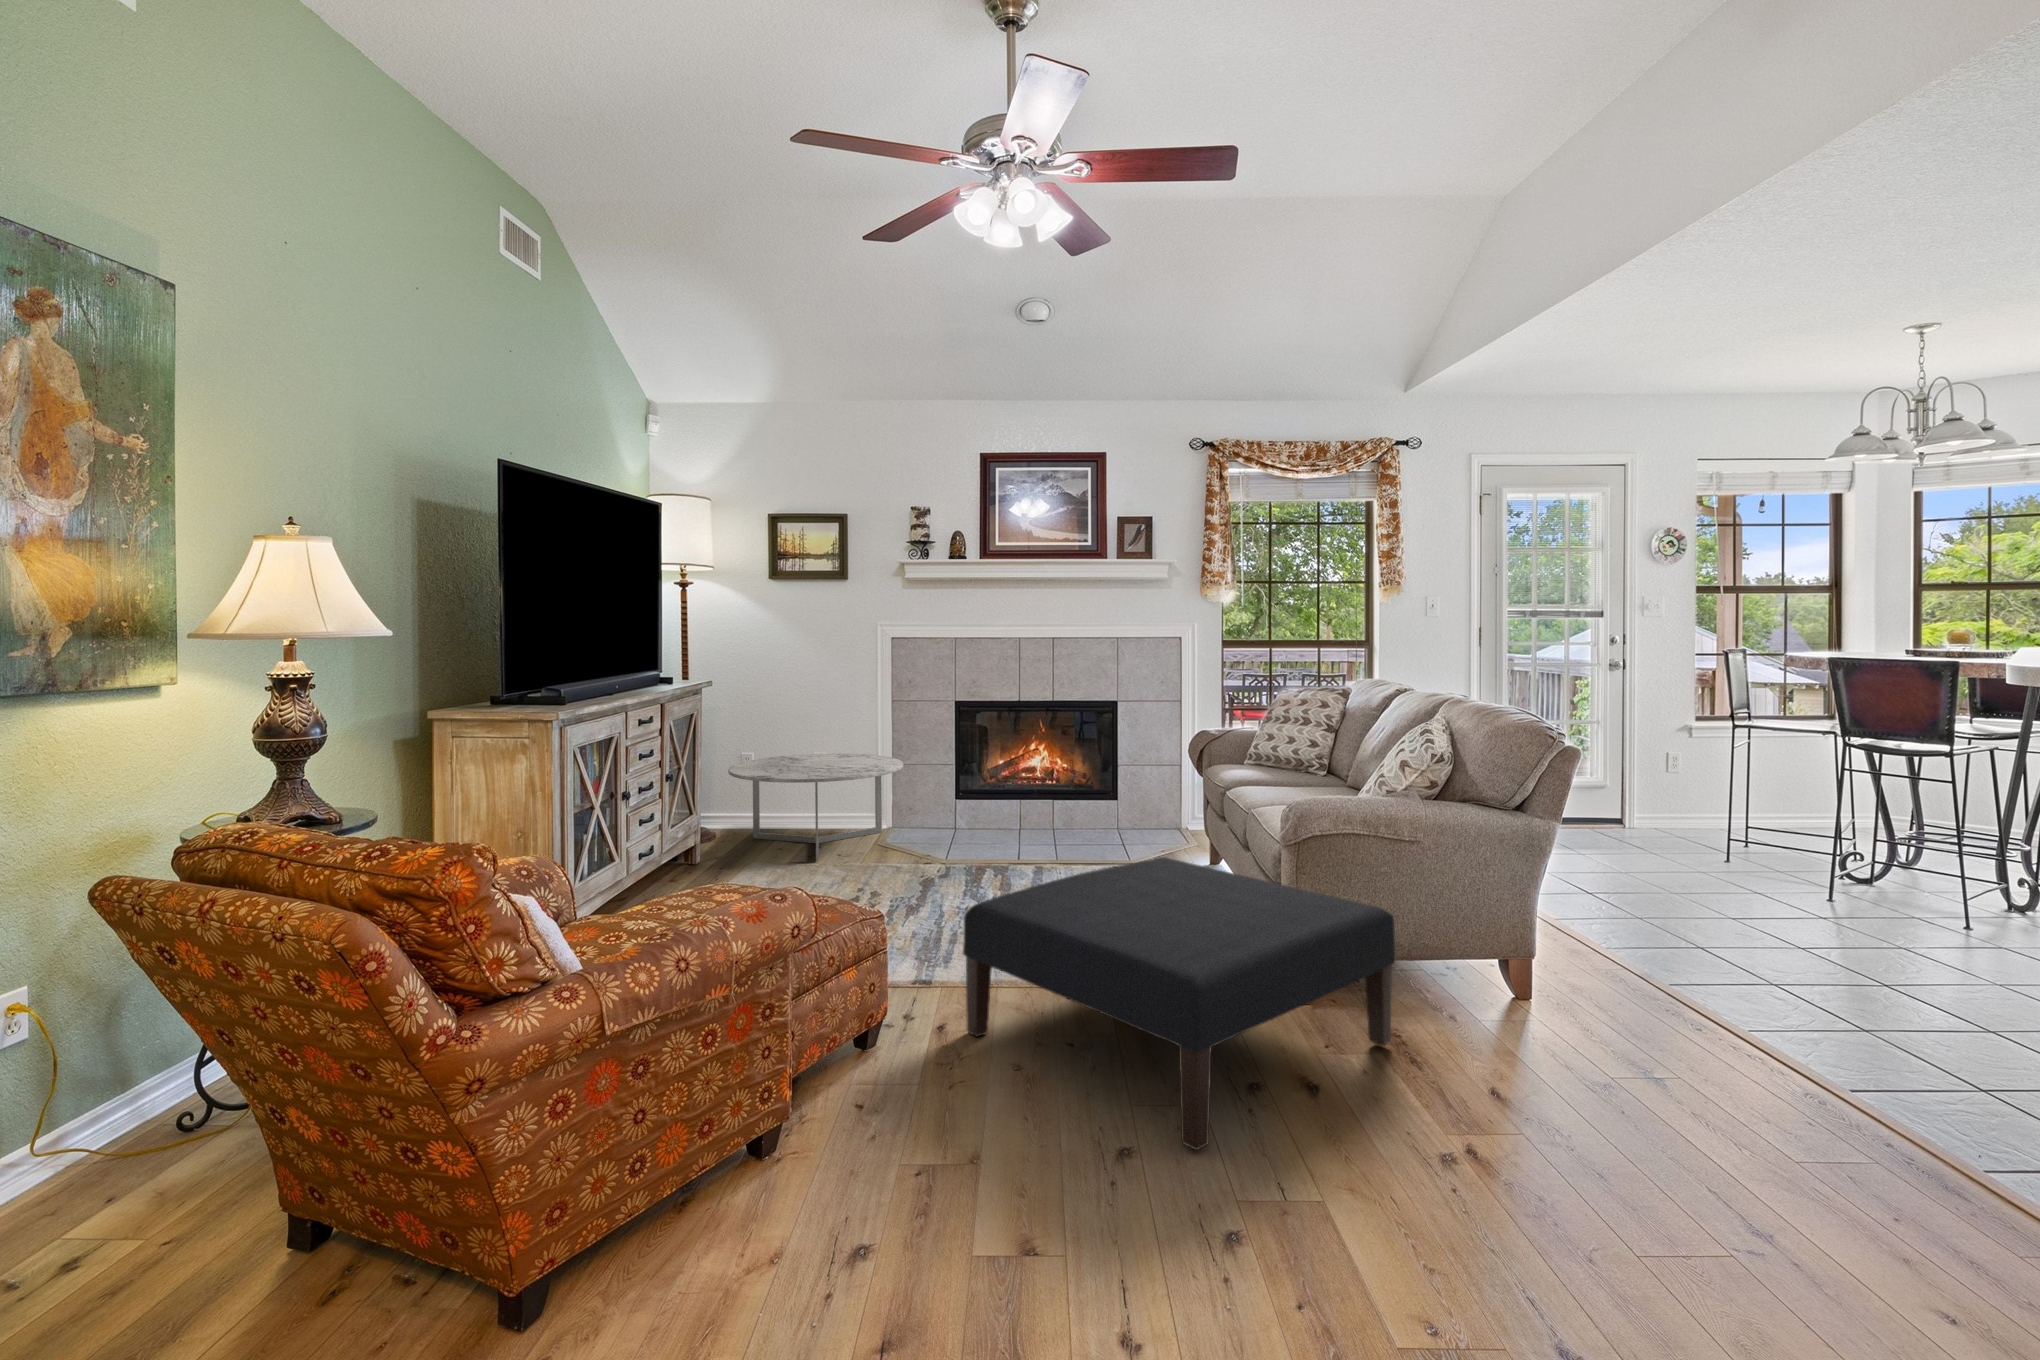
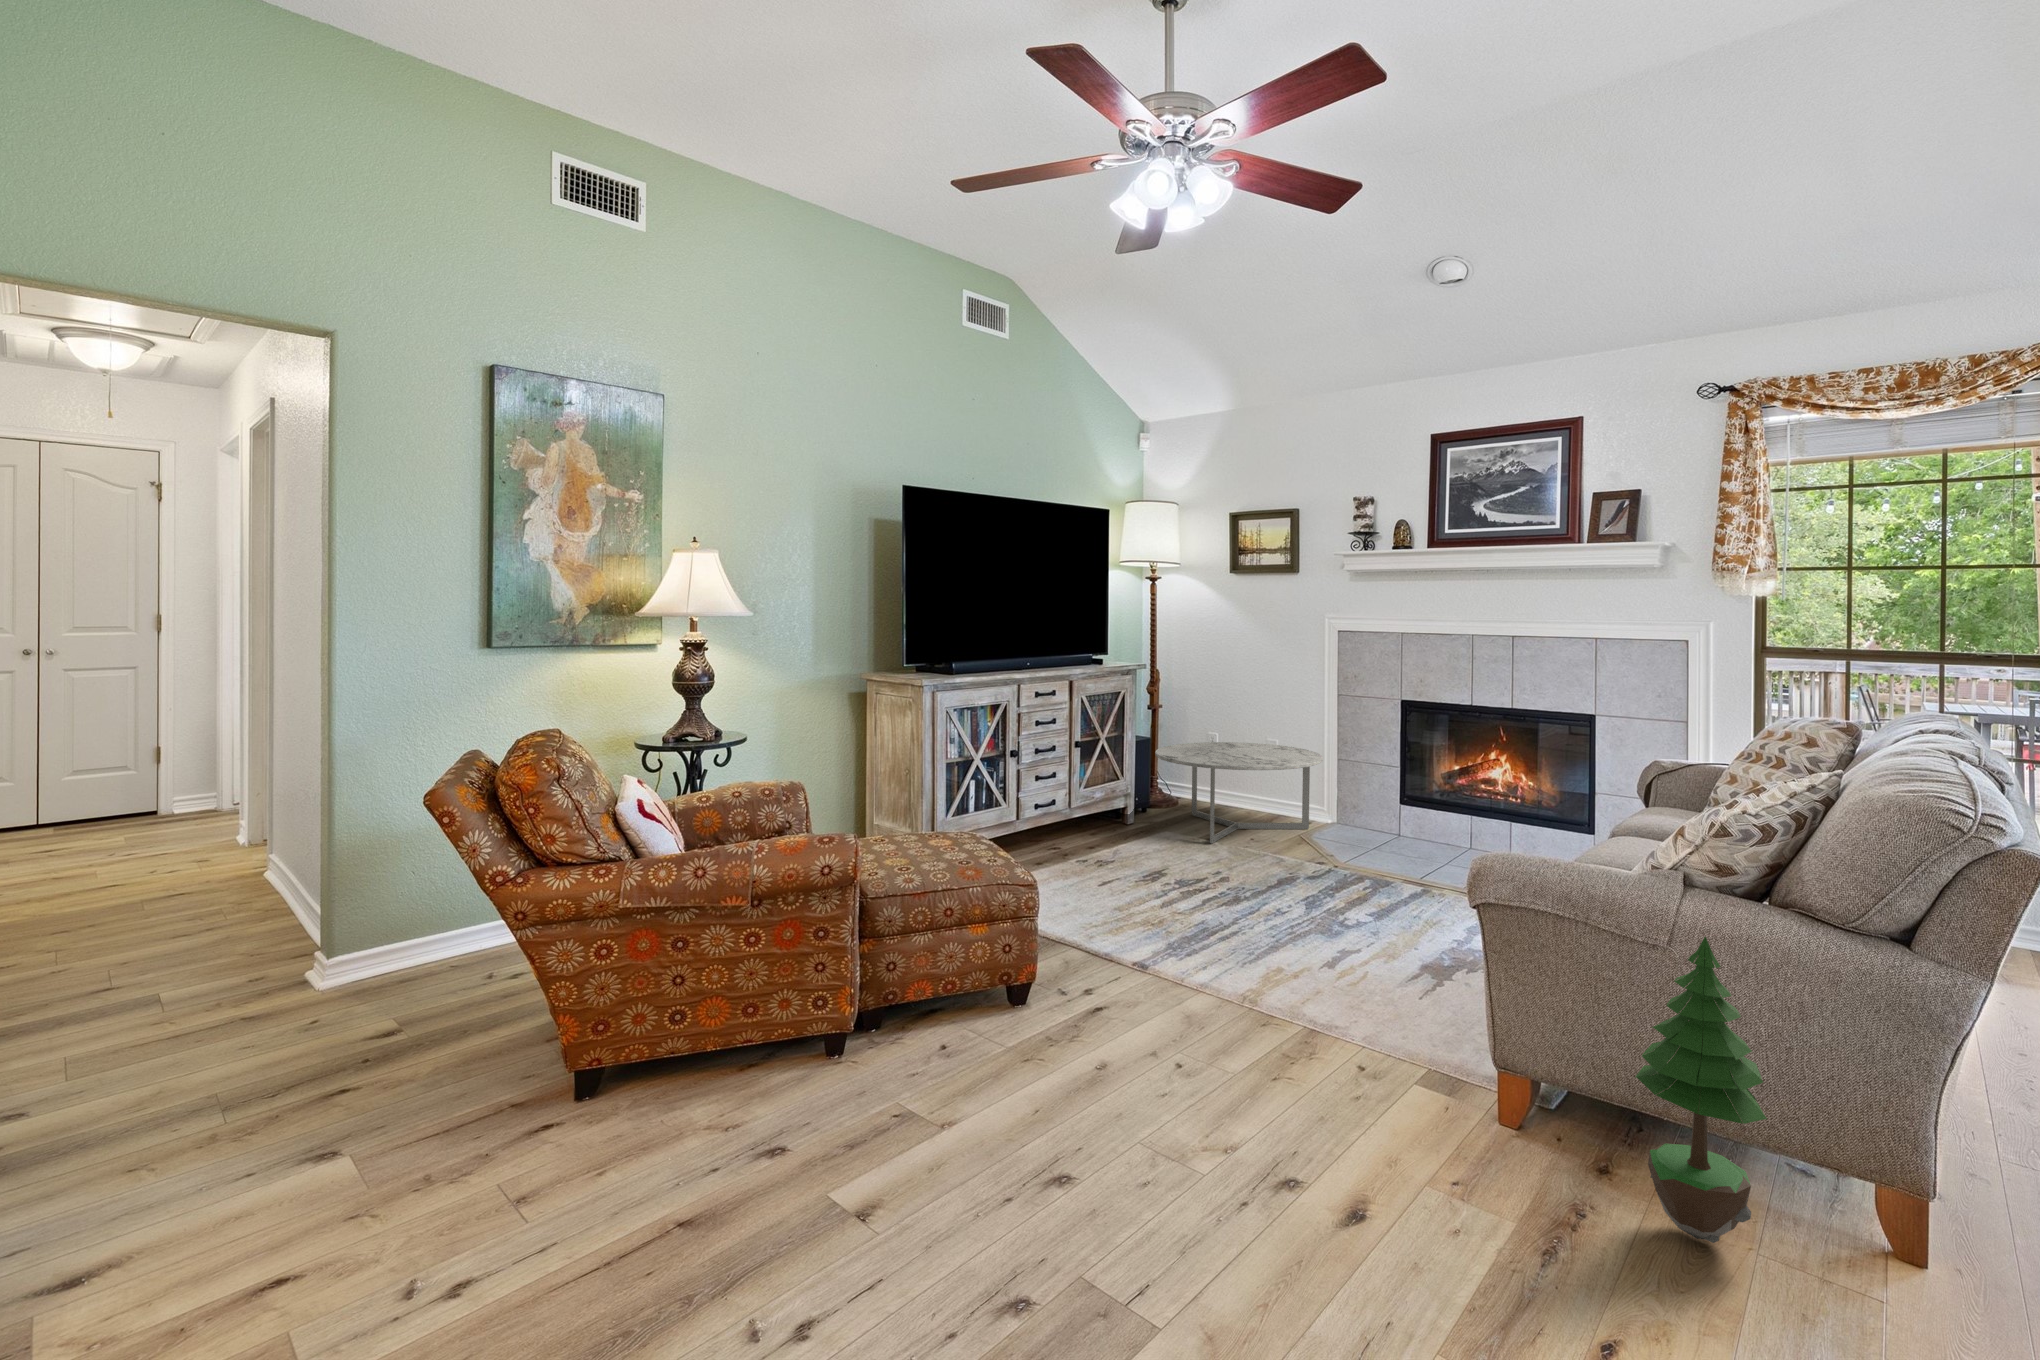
potted tree: none [1422,829,1500,1029] -> present [1635,936,1767,1243]
ottoman: present [963,857,1395,1150] -> none [1102,891,1549,1205]

